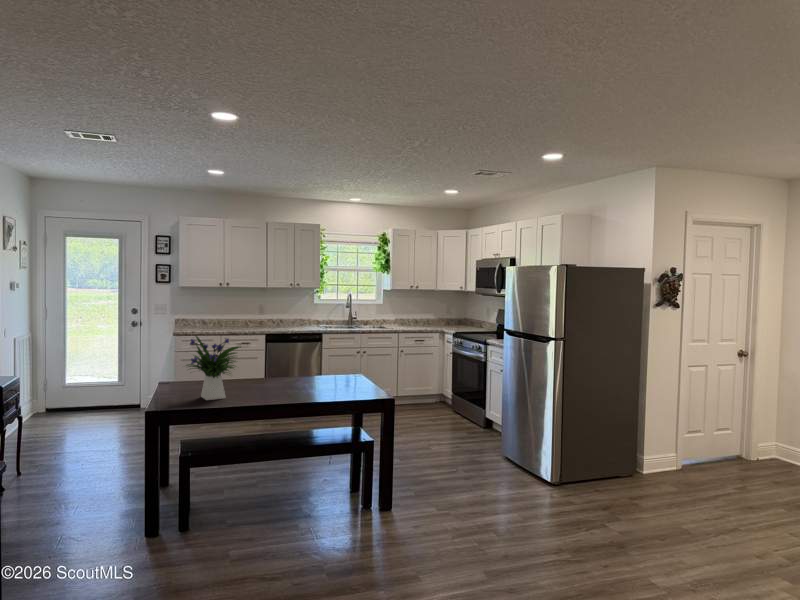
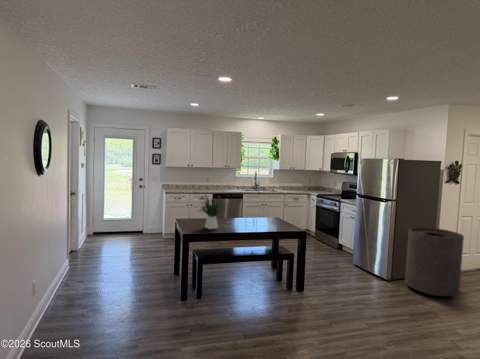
trash can: none [582,387,678,511] -> present [405,227,464,296]

